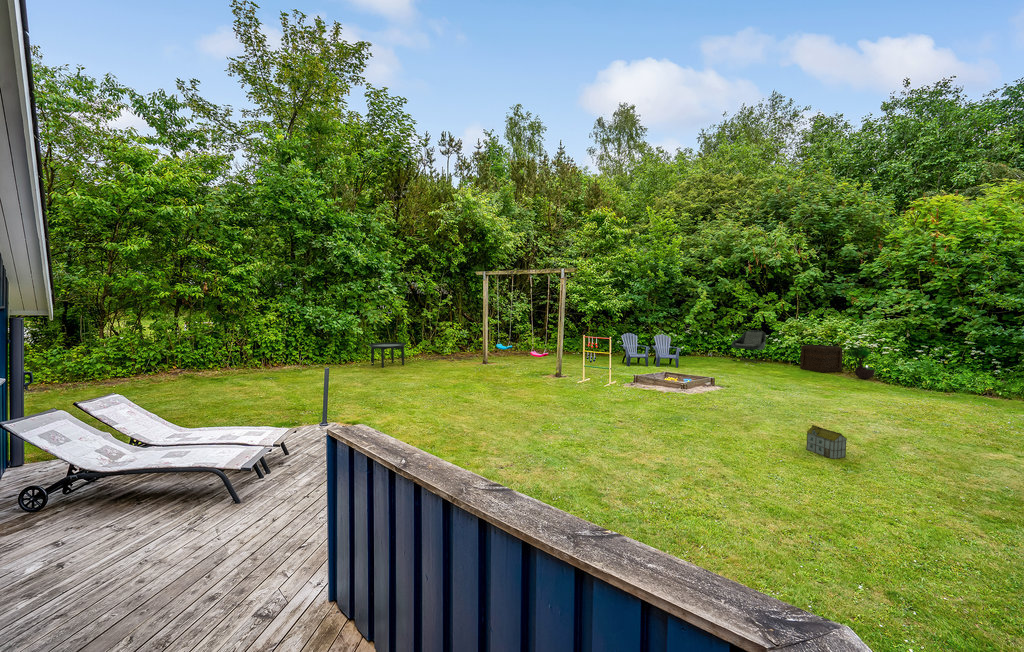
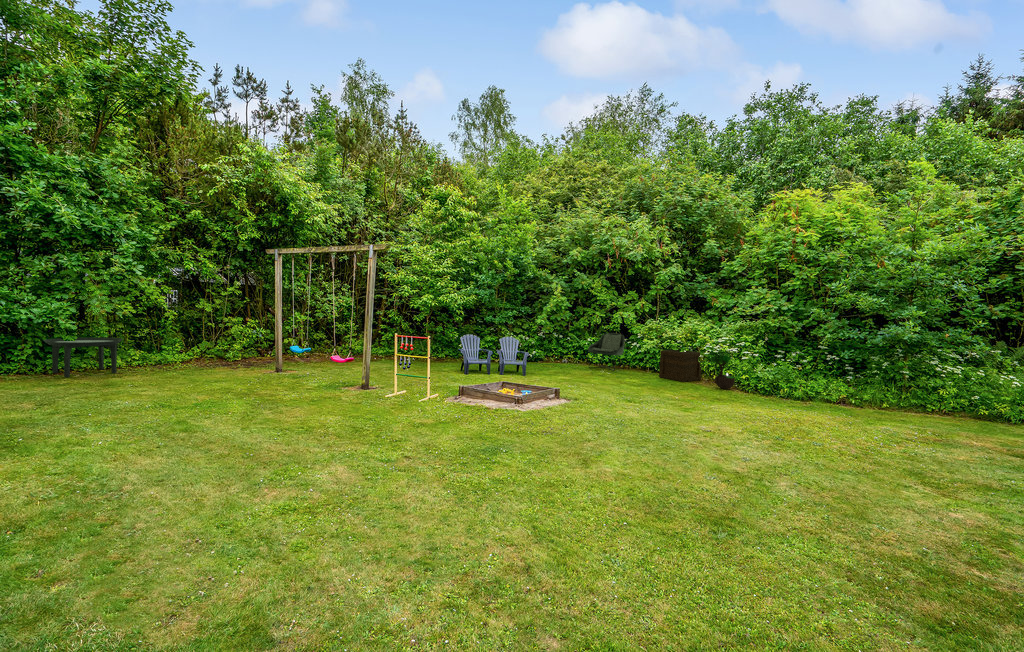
toy house: present [806,425,847,459] -> none [675,469,736,531]

